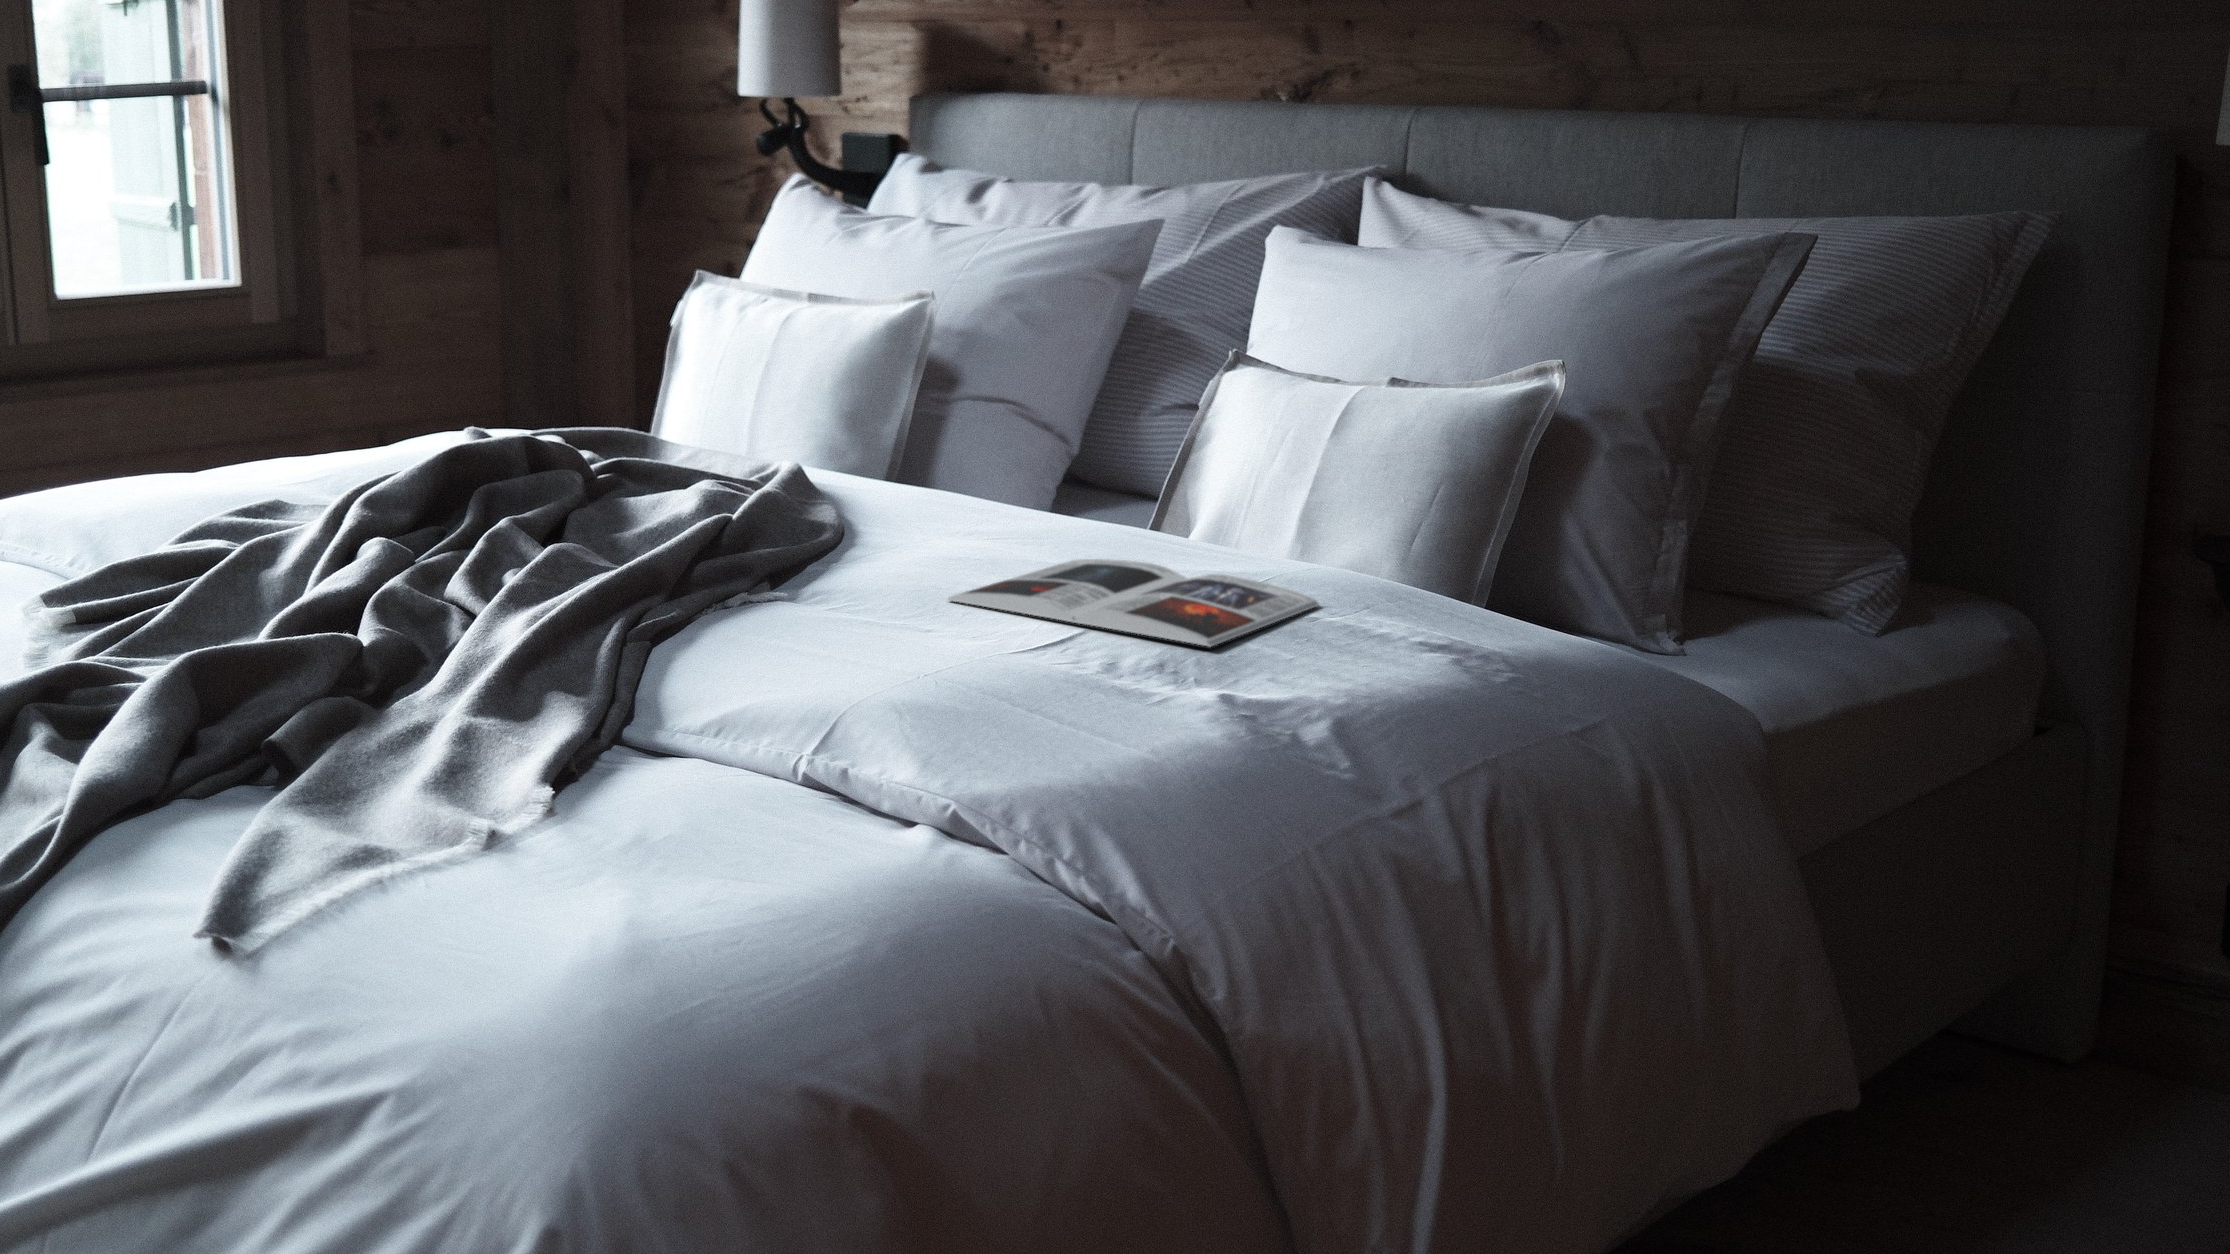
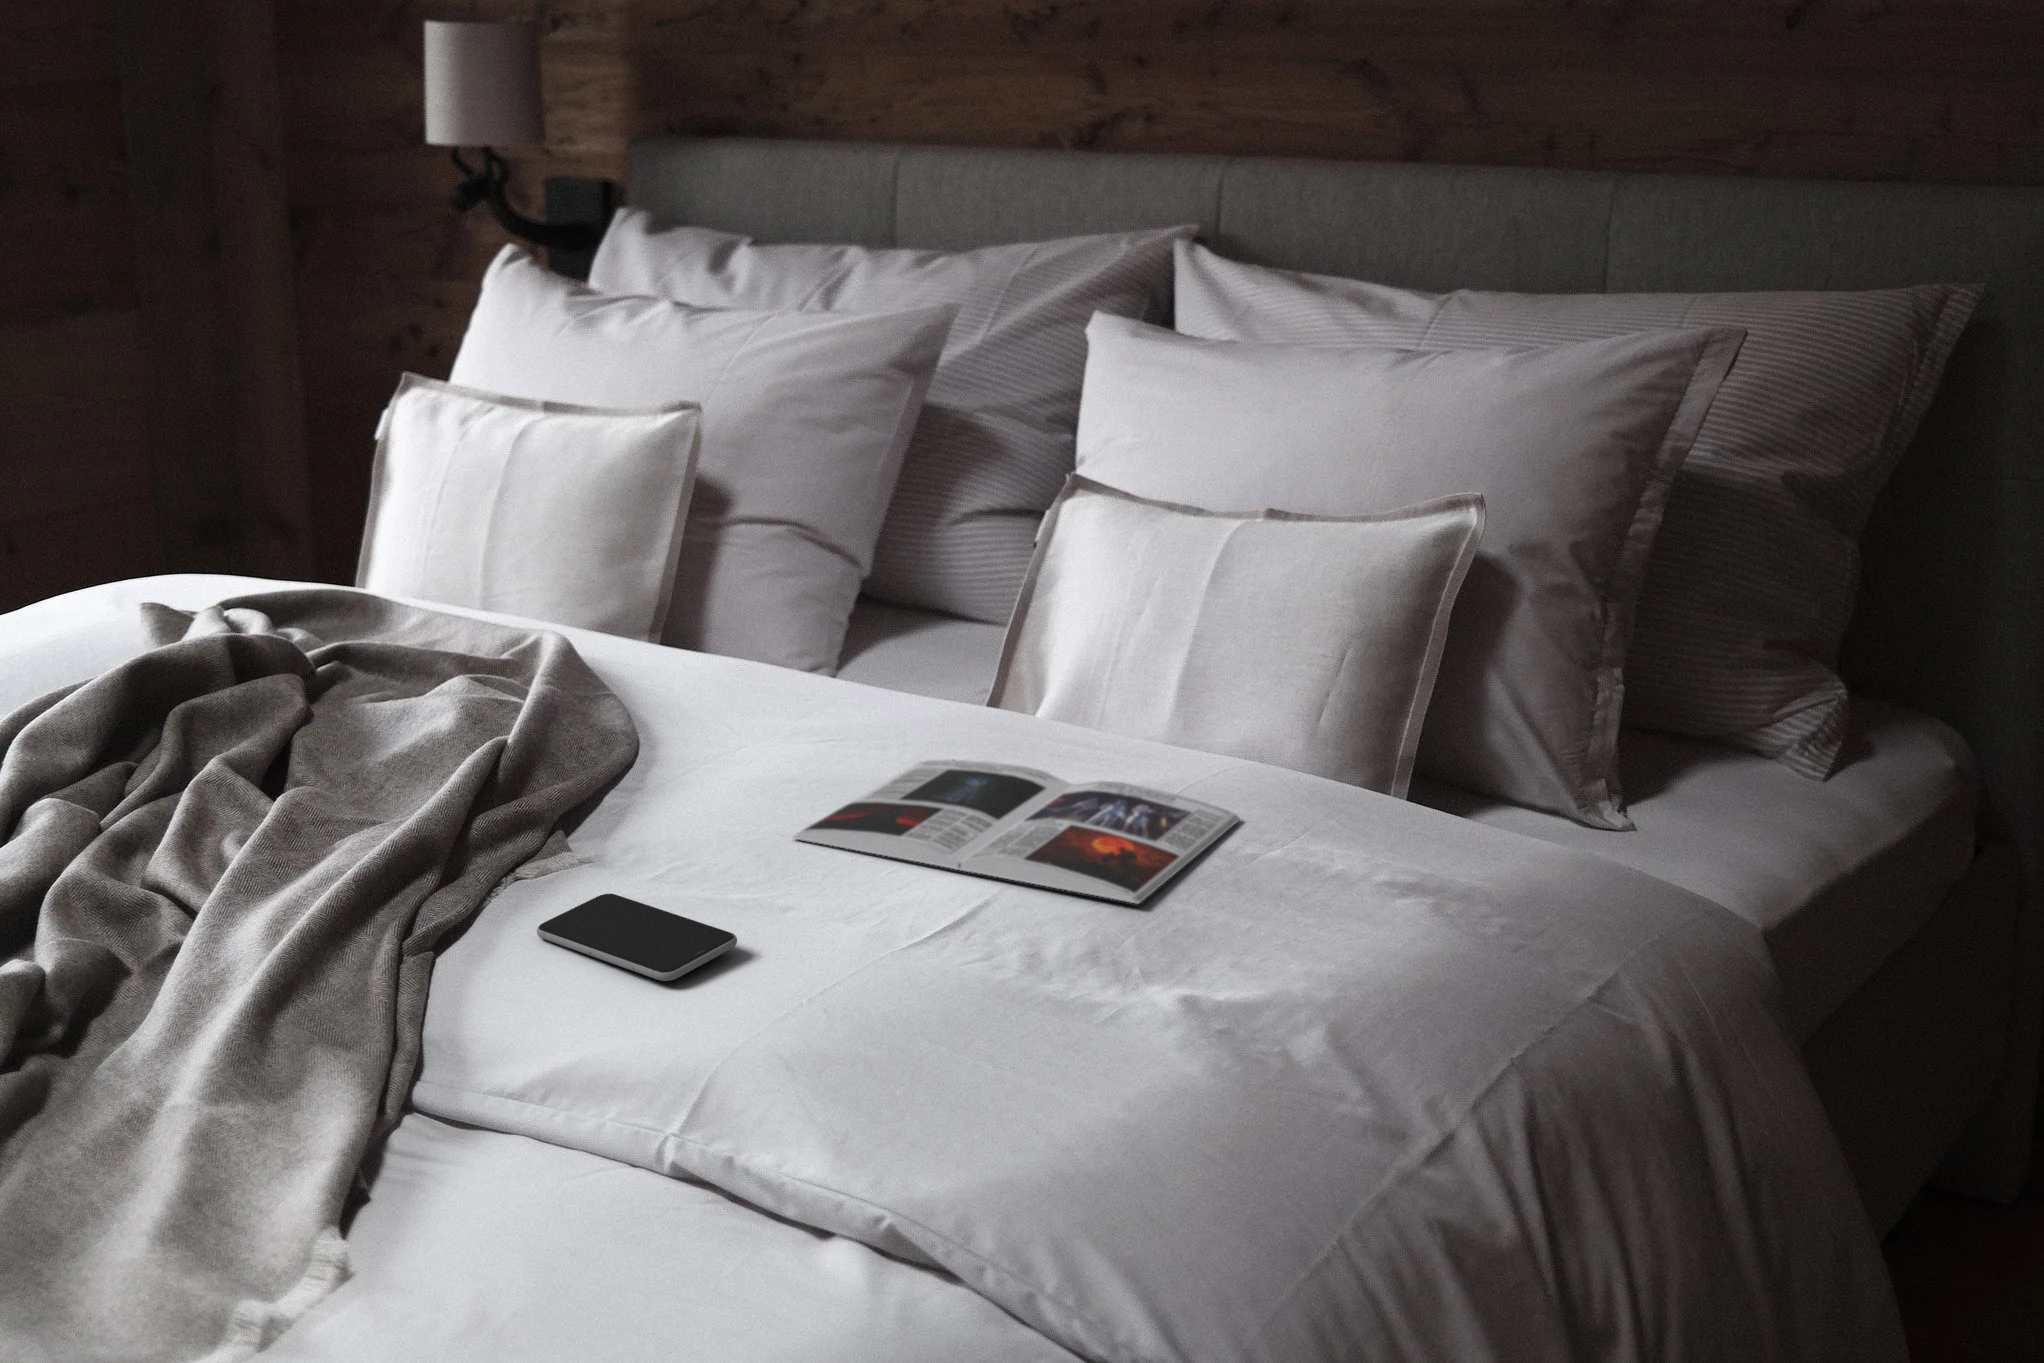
smartphone: none [731,620,882,671] -> present [537,894,737,981]

